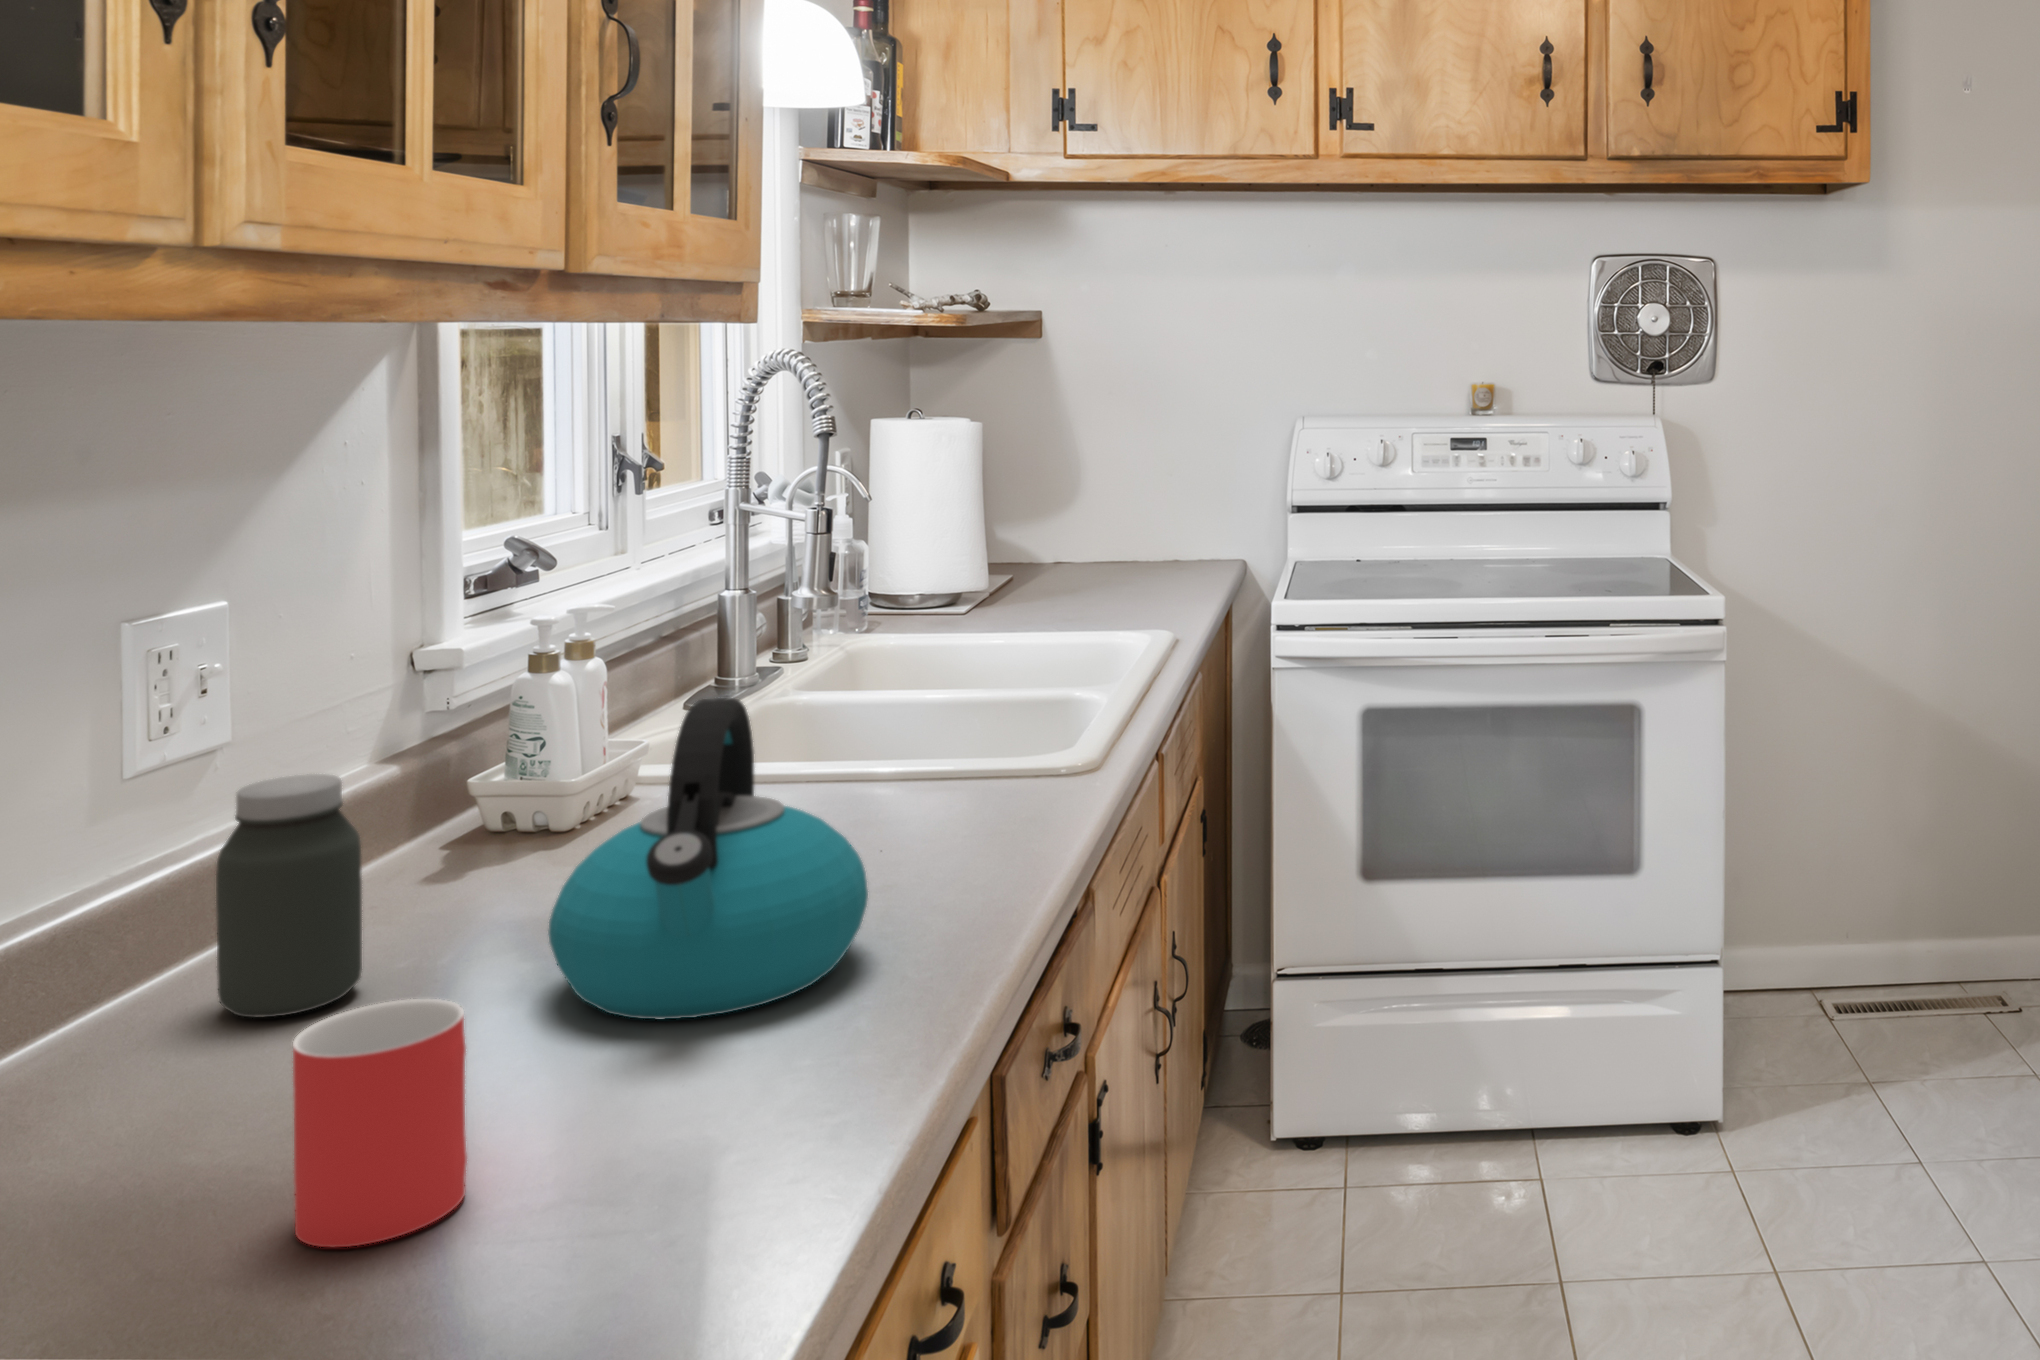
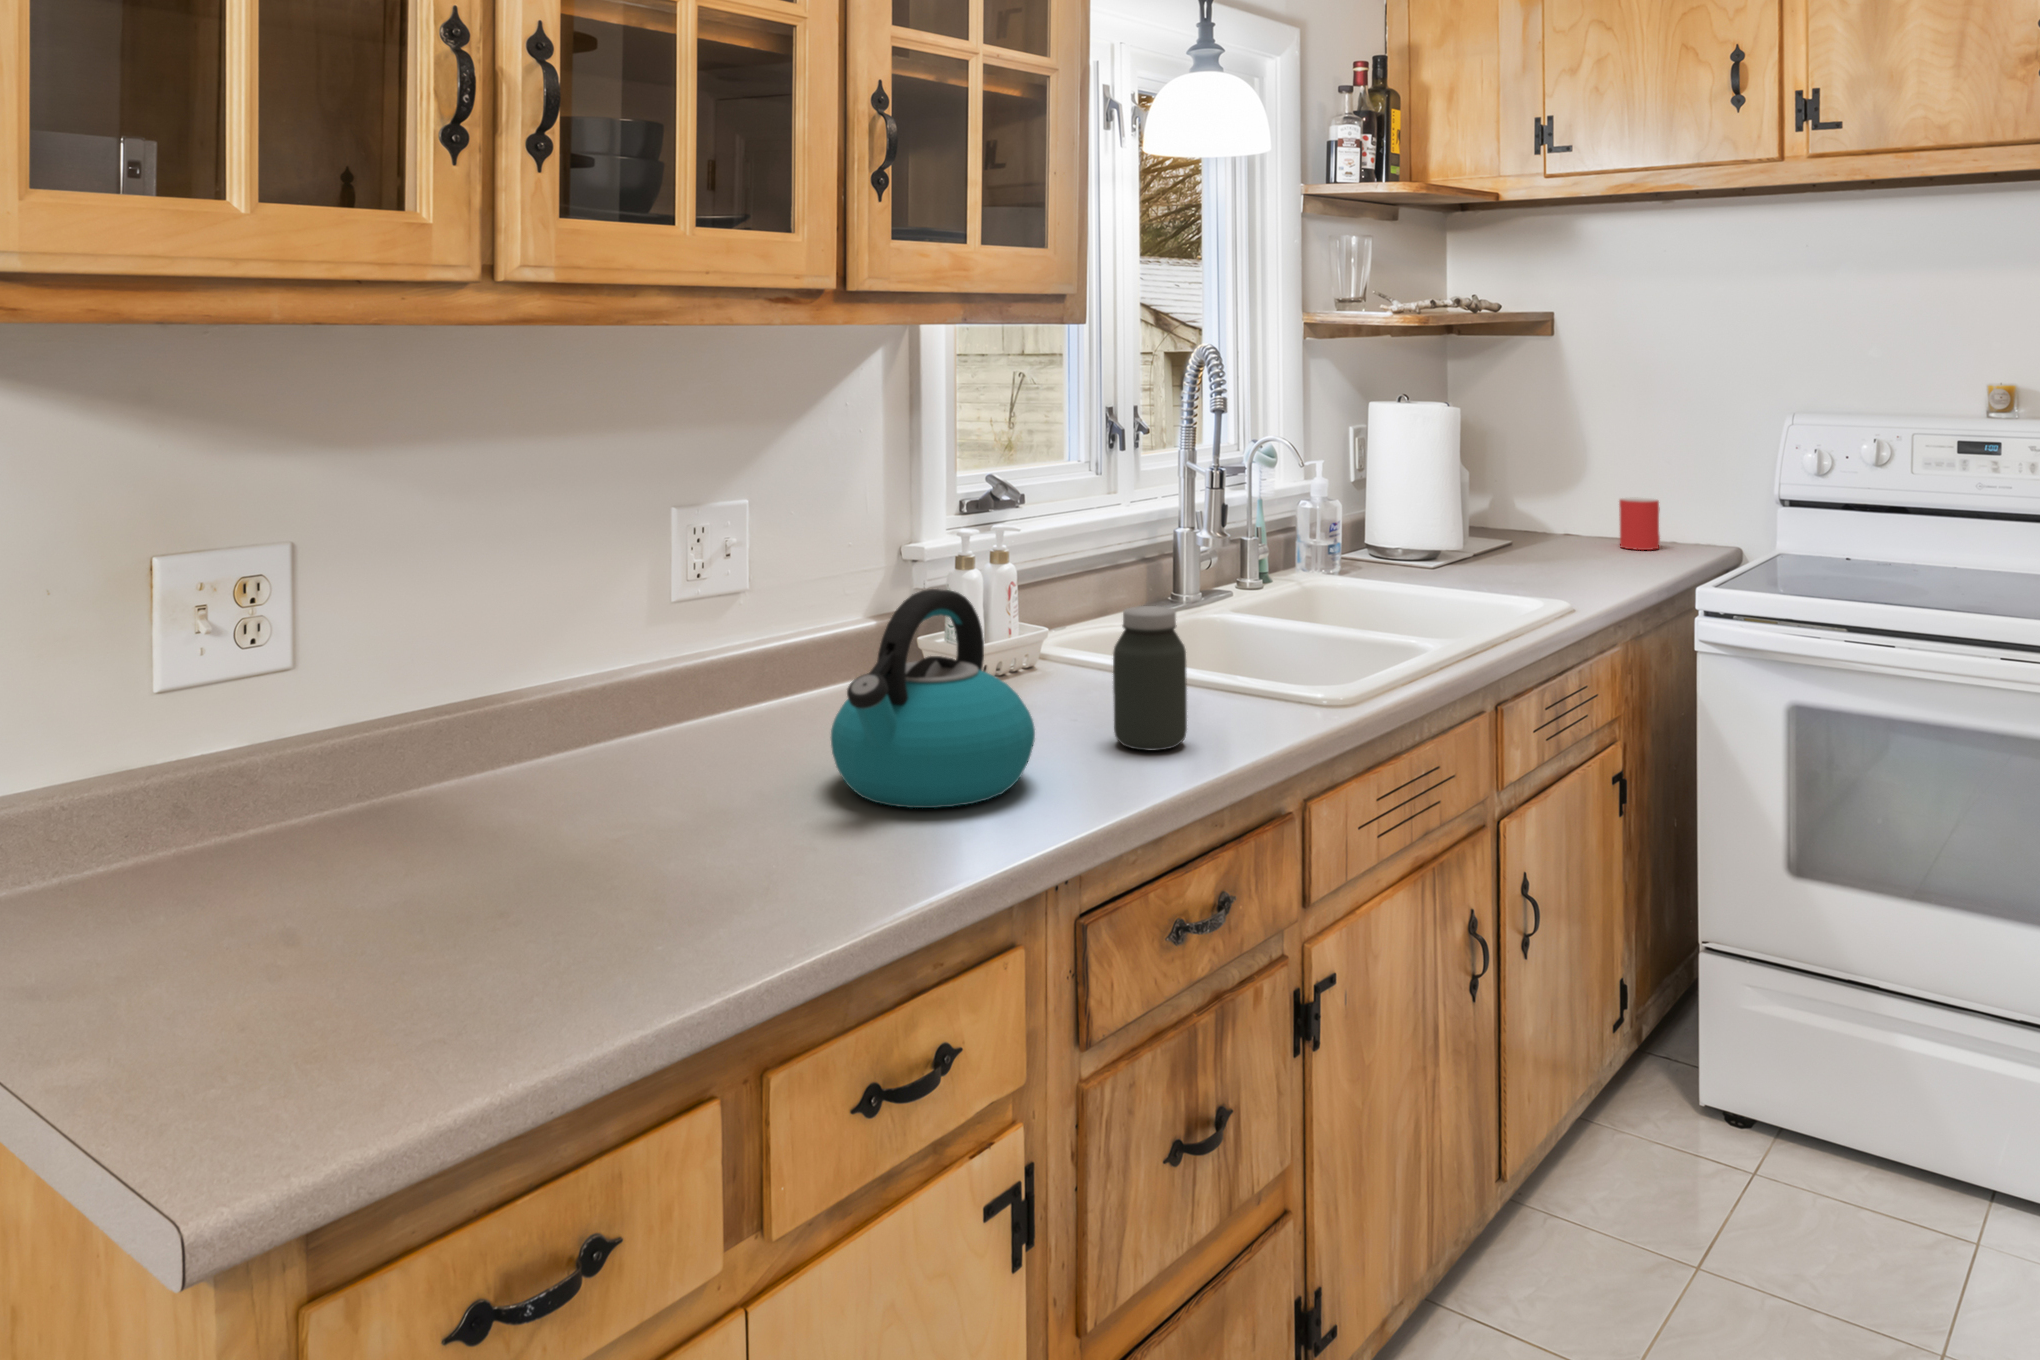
jar: present [216,774,362,1018] -> present [1113,606,1187,751]
mug: present [293,999,467,1247] -> present [1619,497,1660,550]

